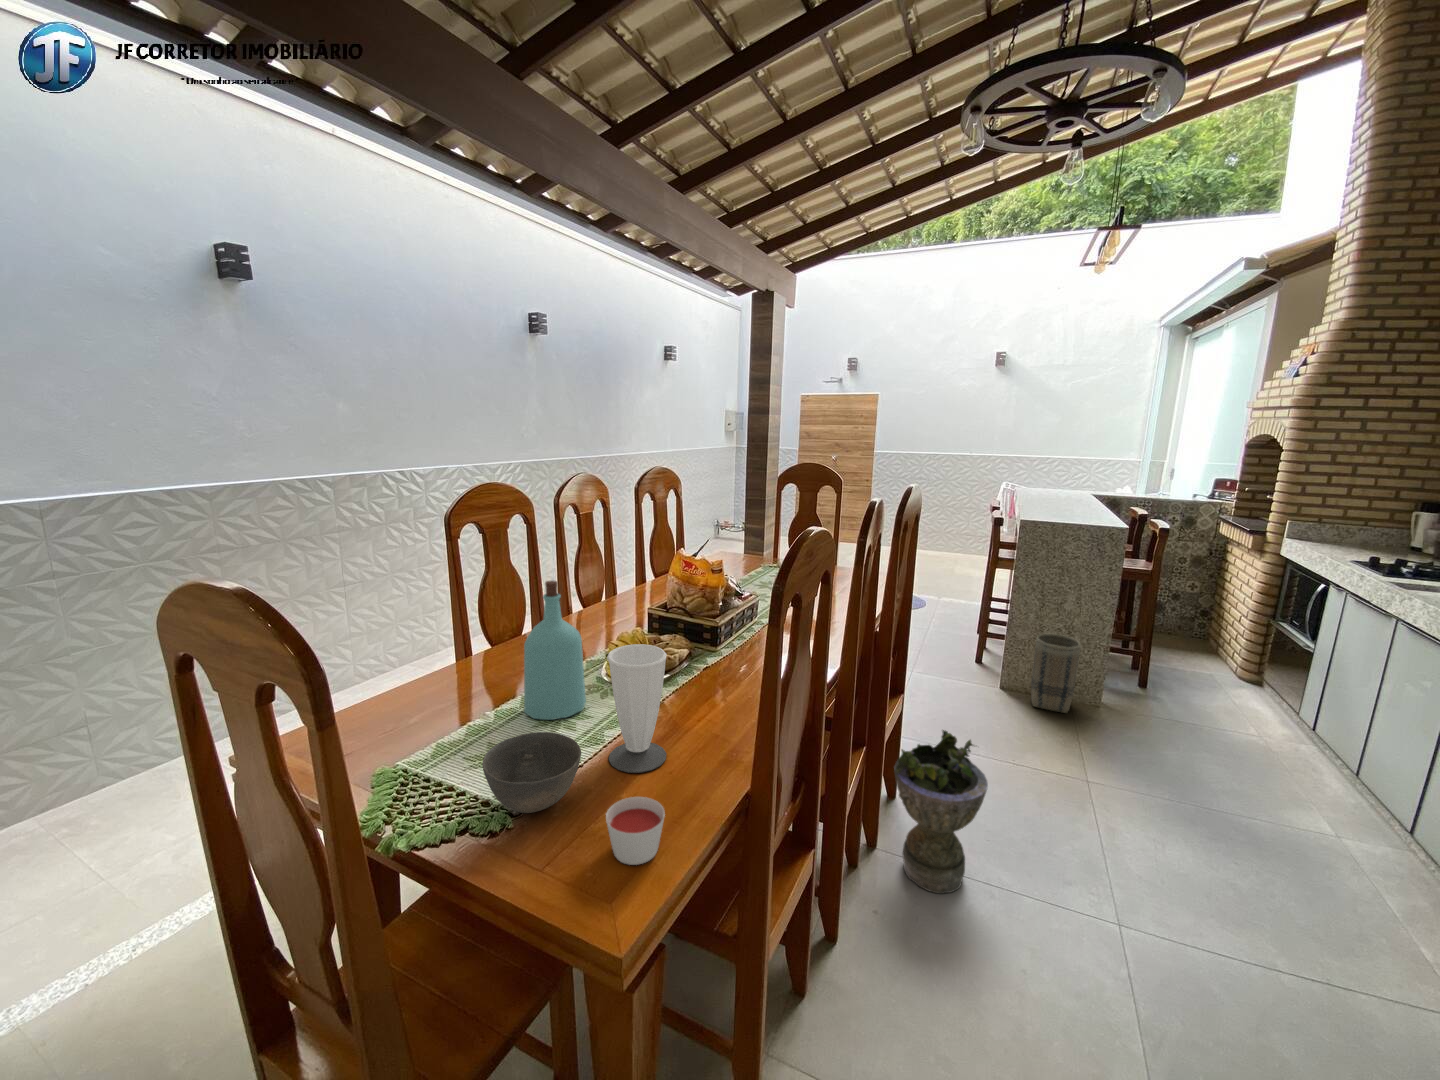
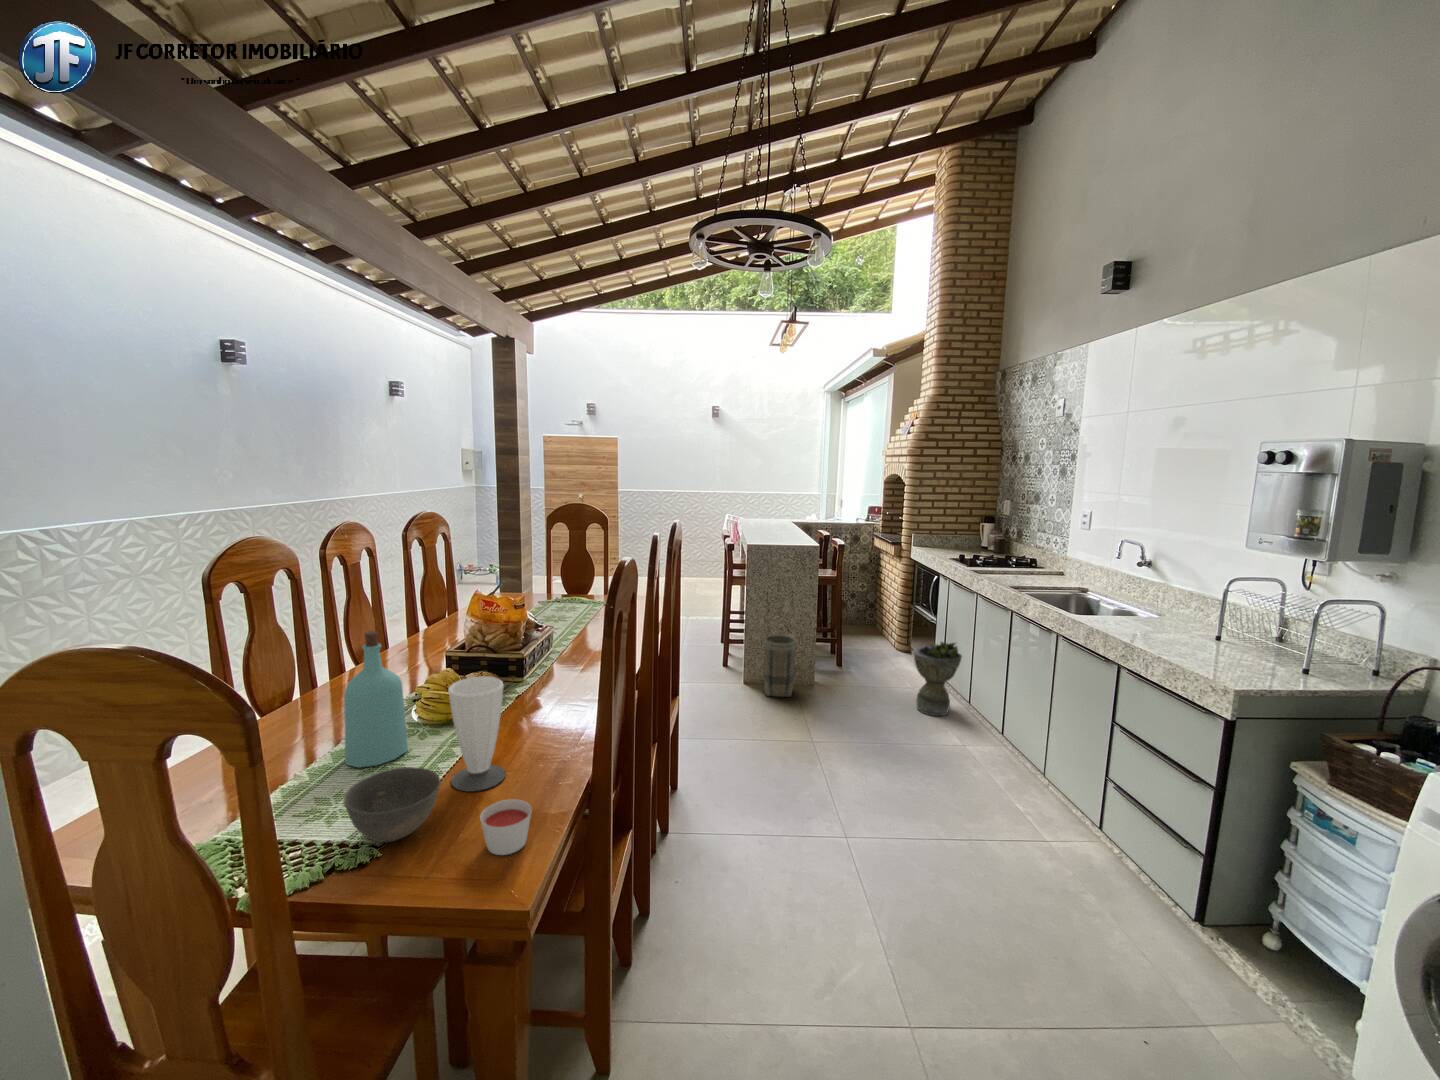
planter: present [894,730,988,894] -> present [913,642,962,716]

